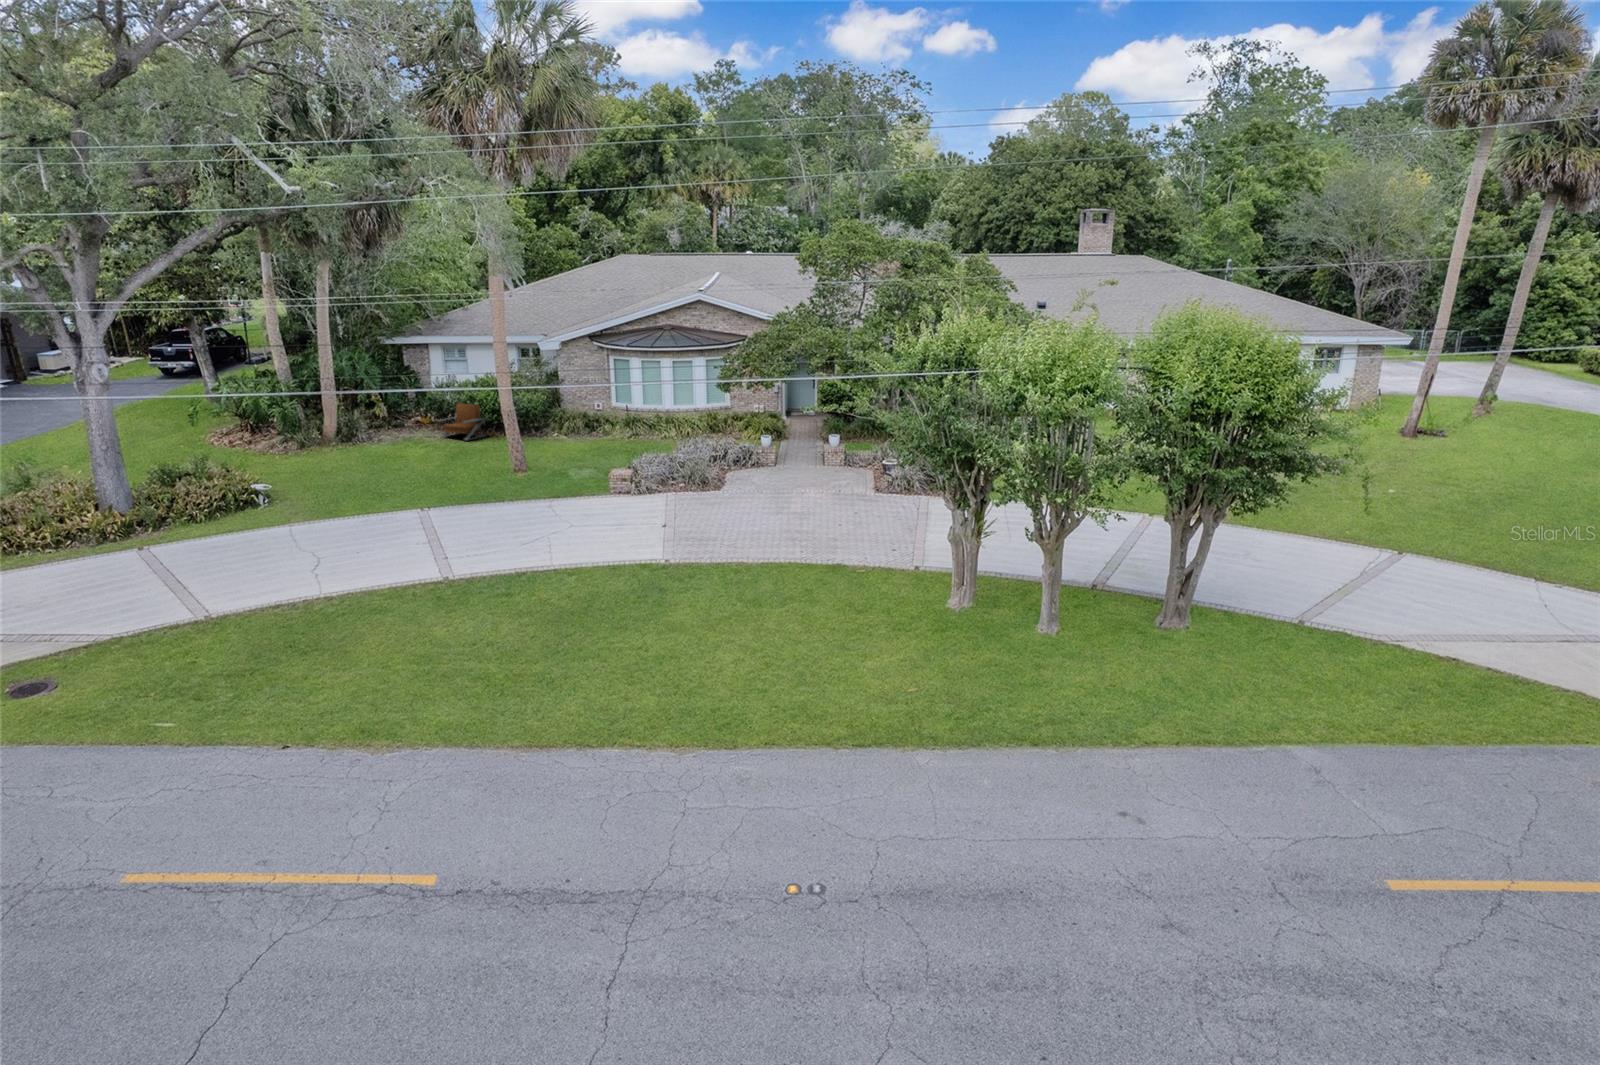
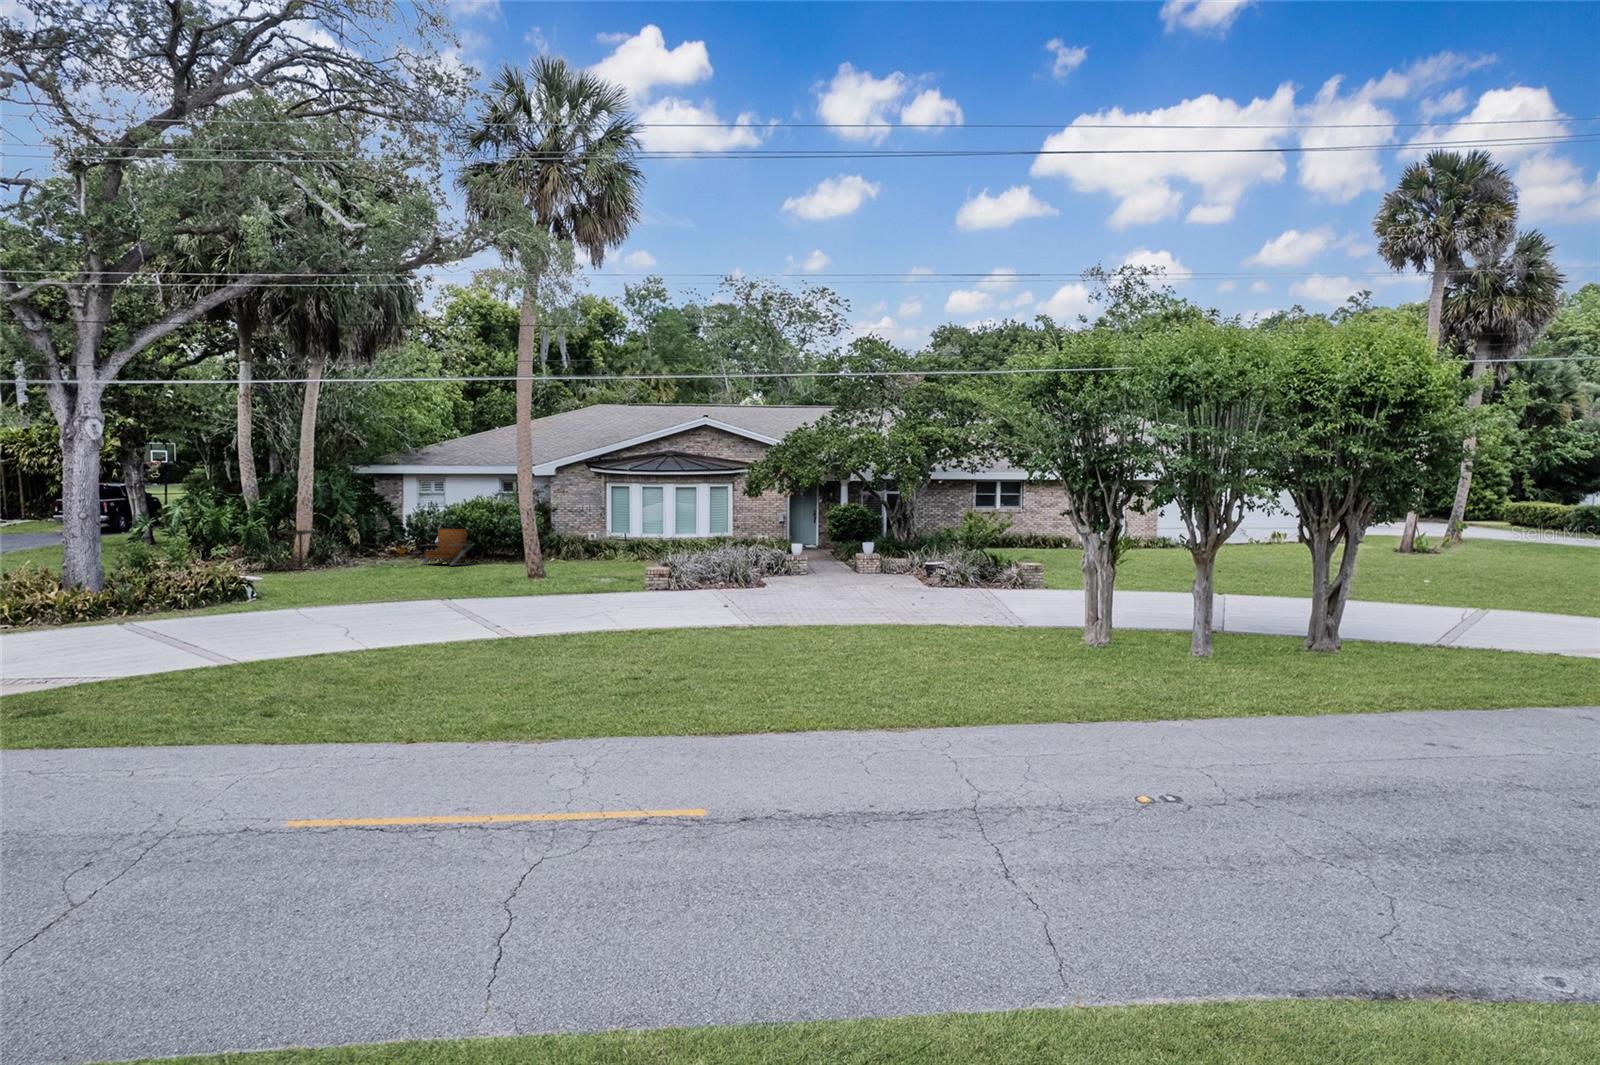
pedestal table: none [311,410,347,448] -> present [281,530,319,570]

